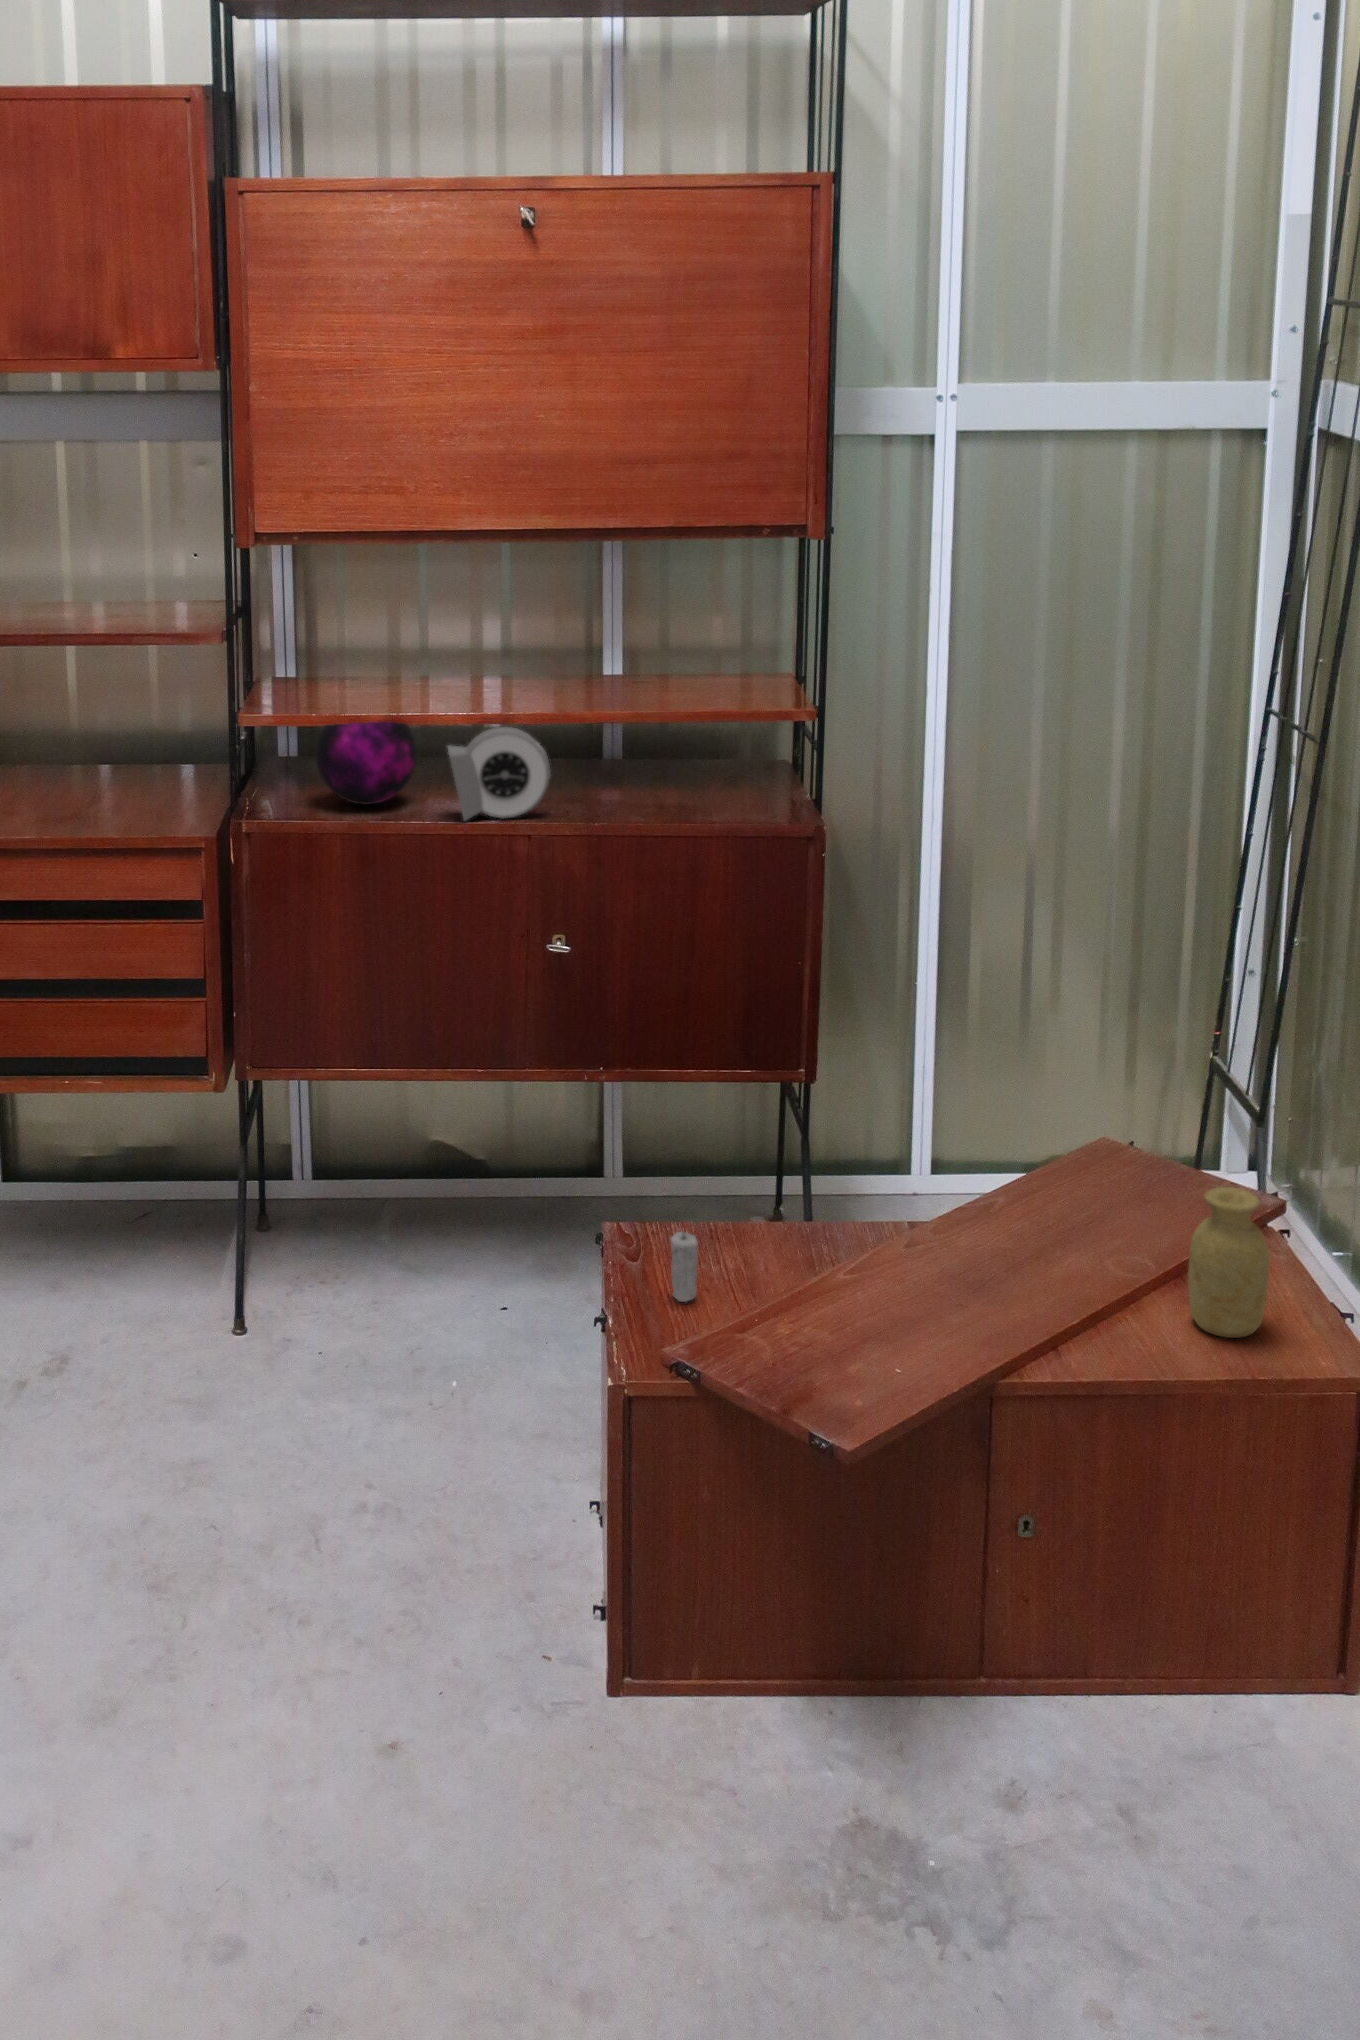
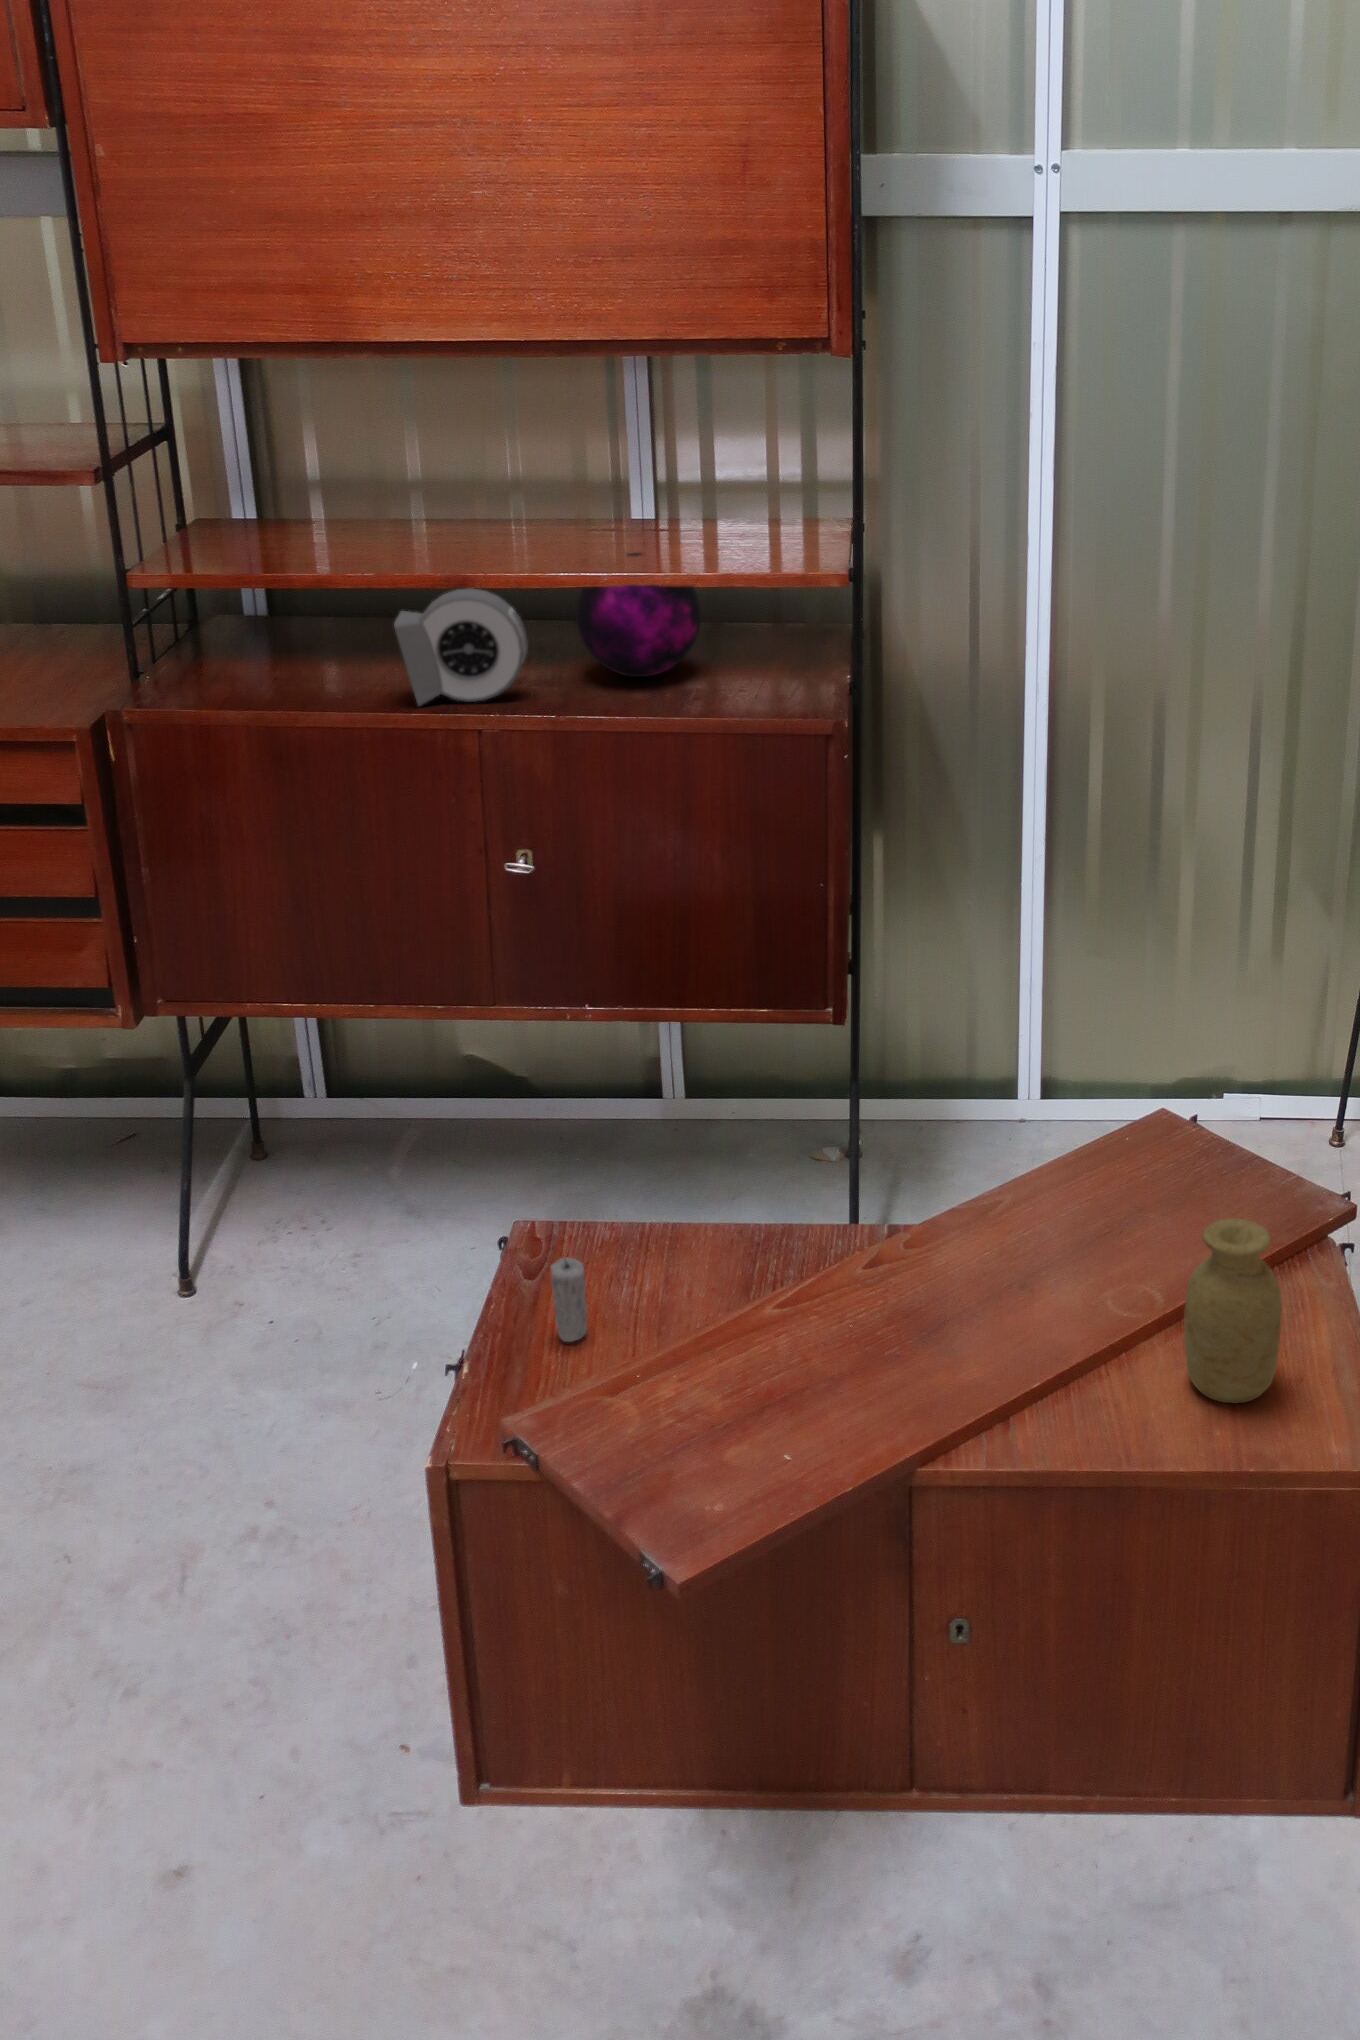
decorative orb: present [316,722,417,805] -> present [576,553,701,677]

